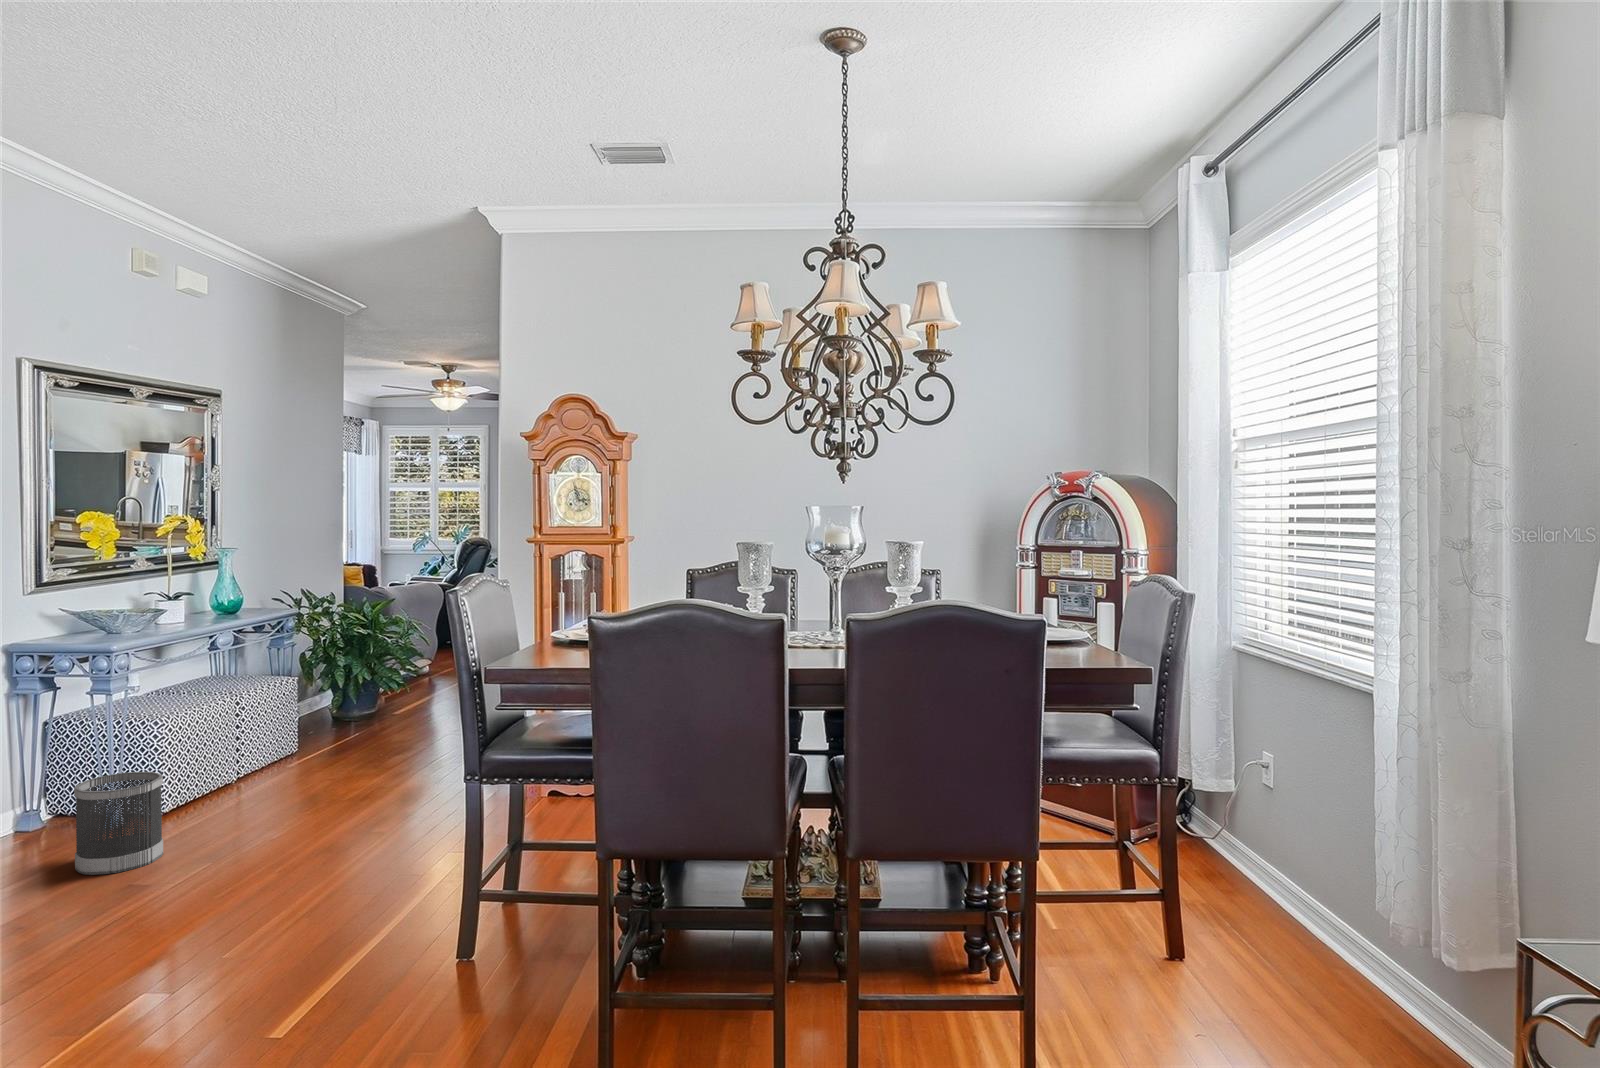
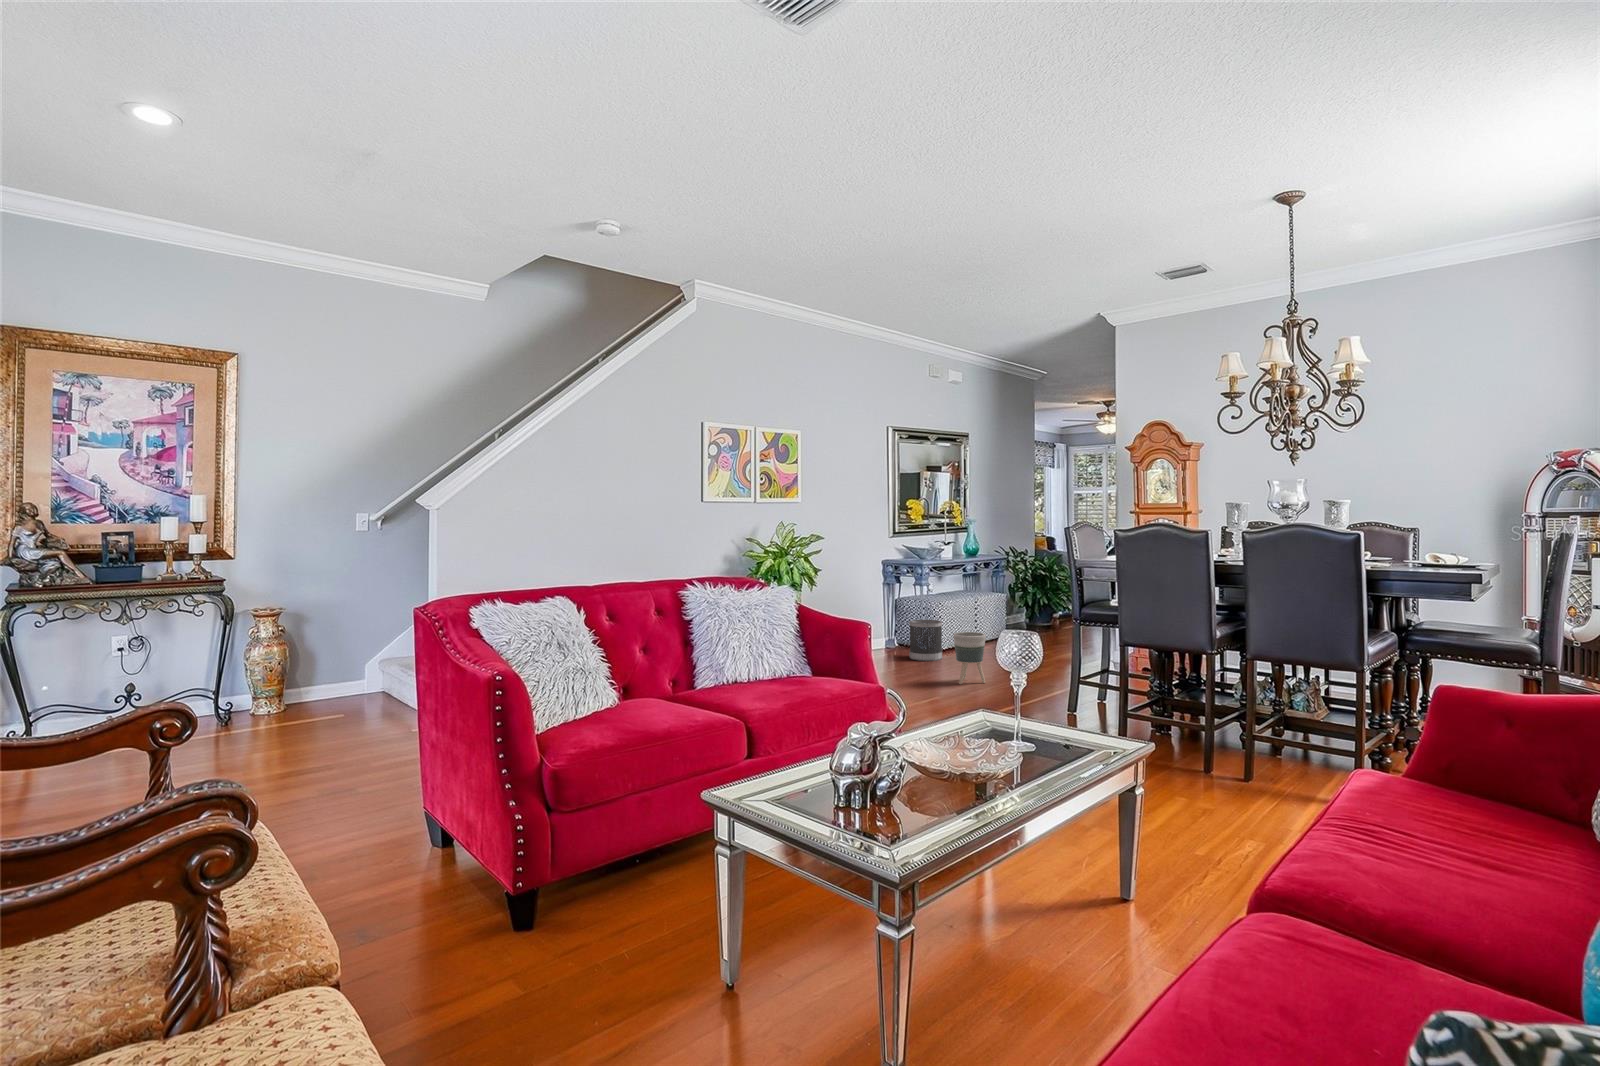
planter: none [193,816,276,950] -> present [953,632,986,684]

